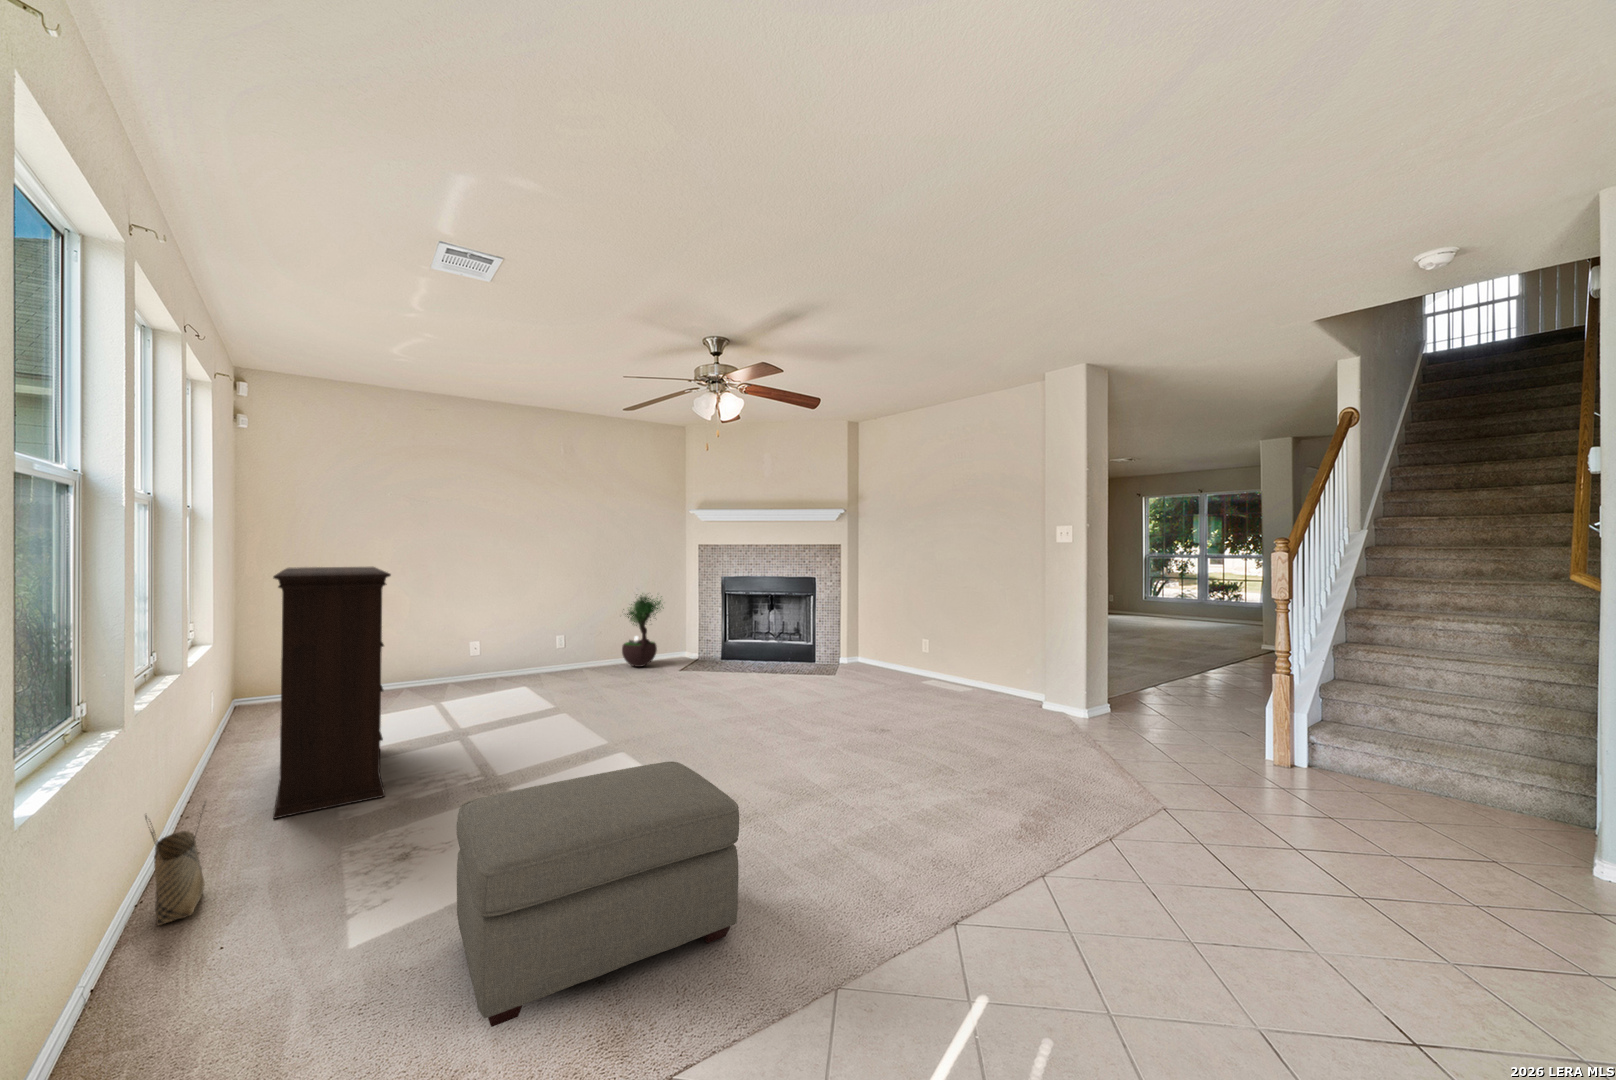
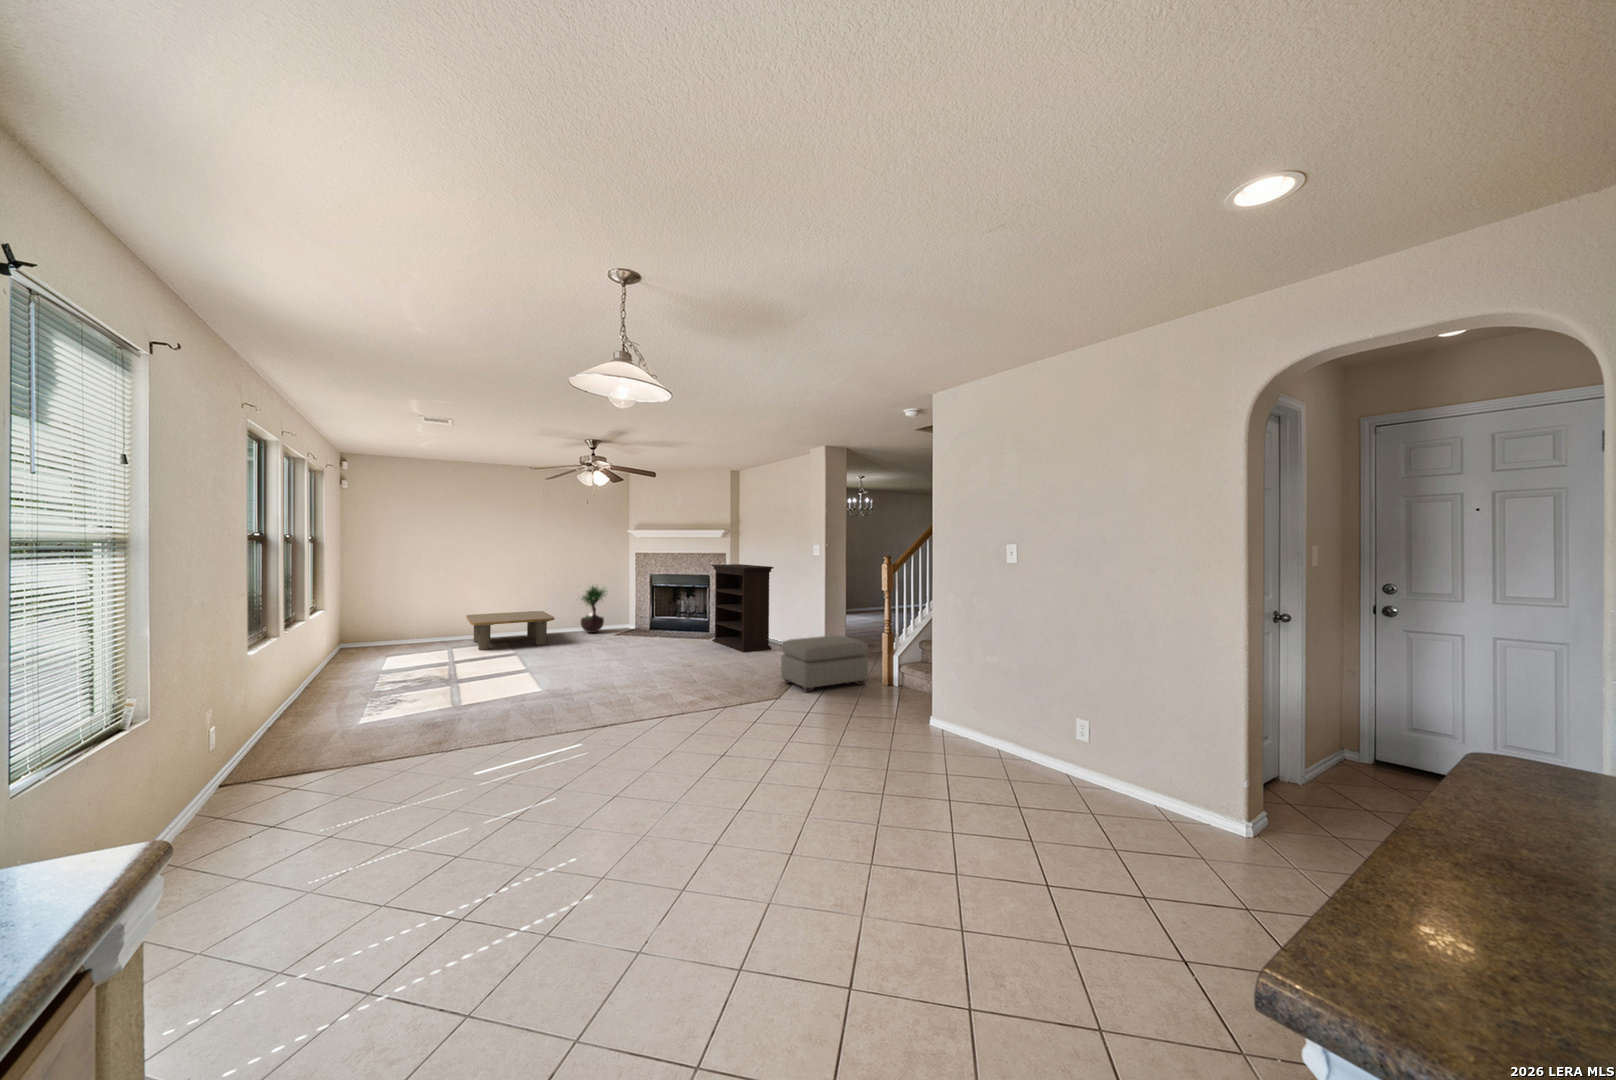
bookshelf: present [273,567,391,818] -> present [712,564,774,652]
coffee table: none [449,635,599,704] -> present [466,611,554,650]
ottoman: present [456,762,739,1027] -> present [781,636,868,692]
woven basket: present [145,801,206,925] -> none [300,669,323,716]

